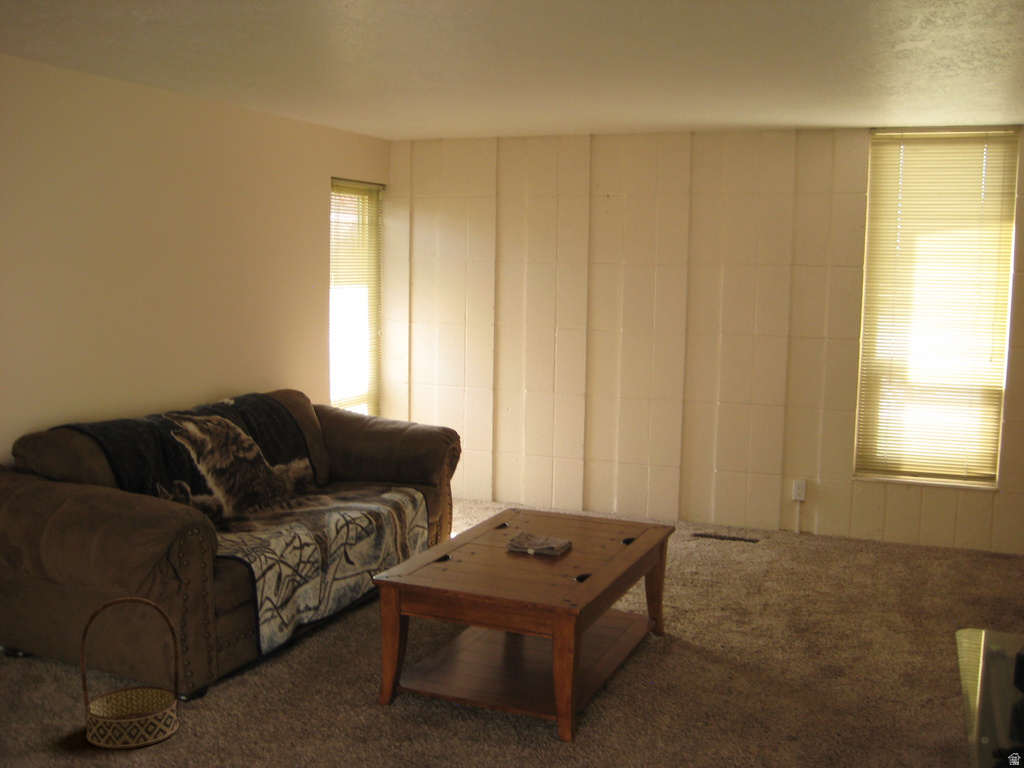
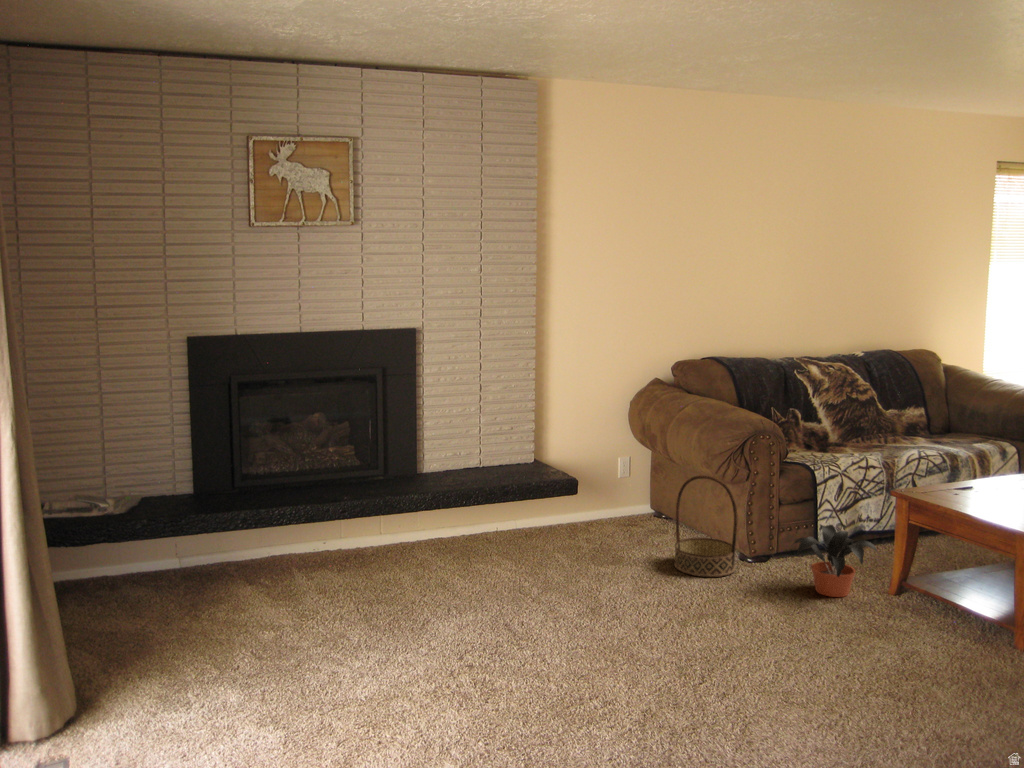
potted plant: none [258,628,365,723] -> present [793,525,877,597]

